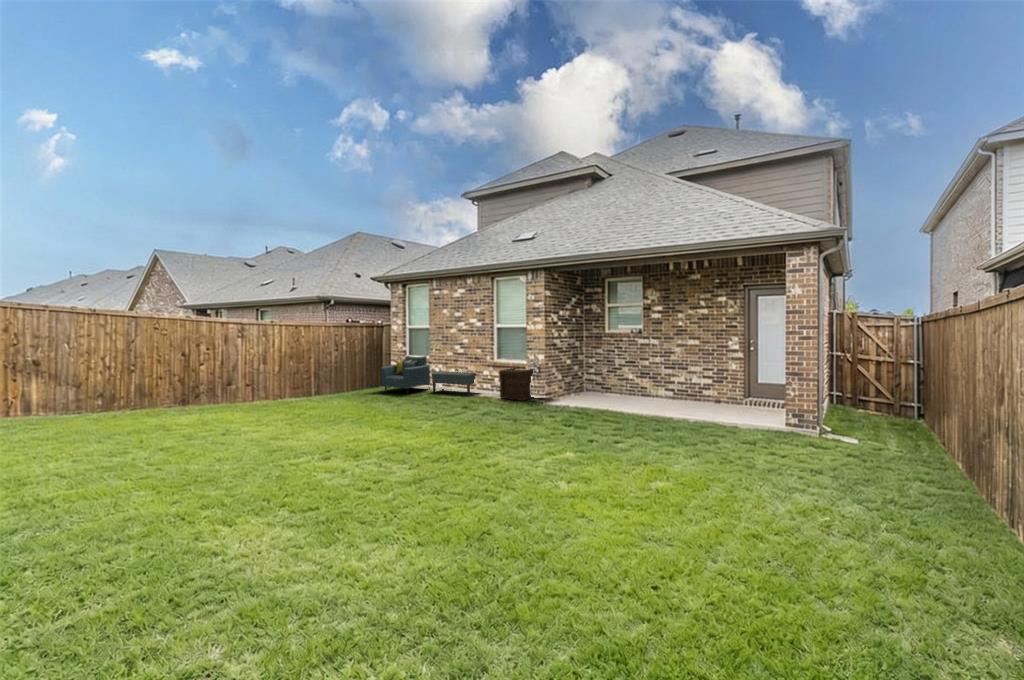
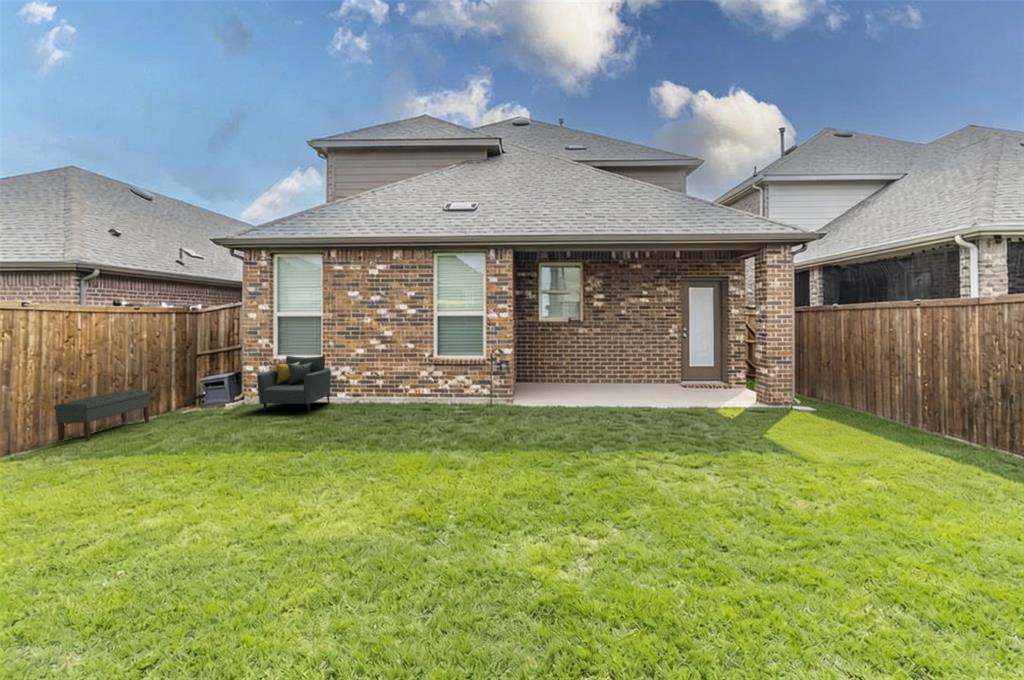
wooden crate: present [499,368,534,401] -> none [458,367,502,409]
bench: present [432,371,476,395] -> present [54,390,149,441]

